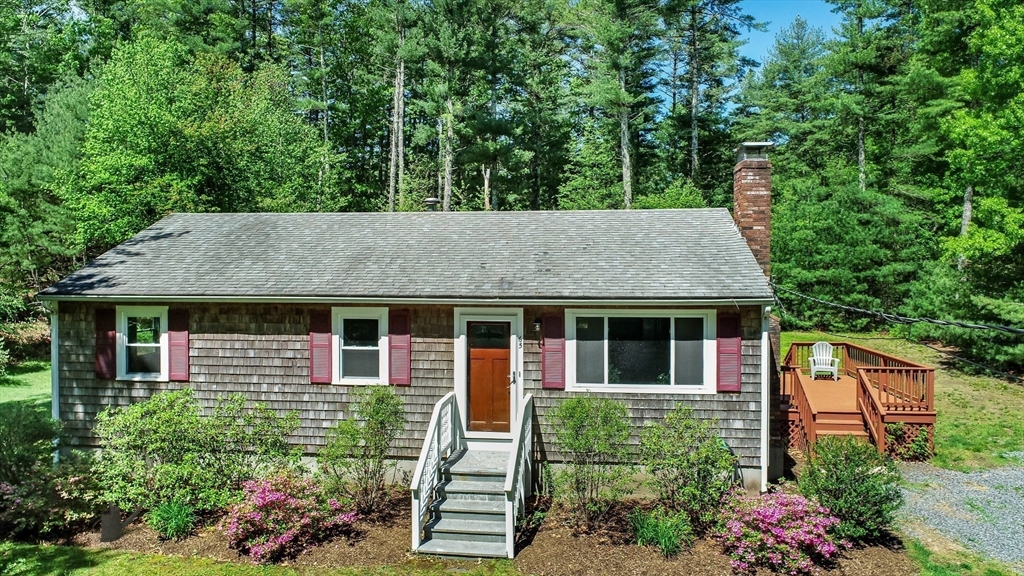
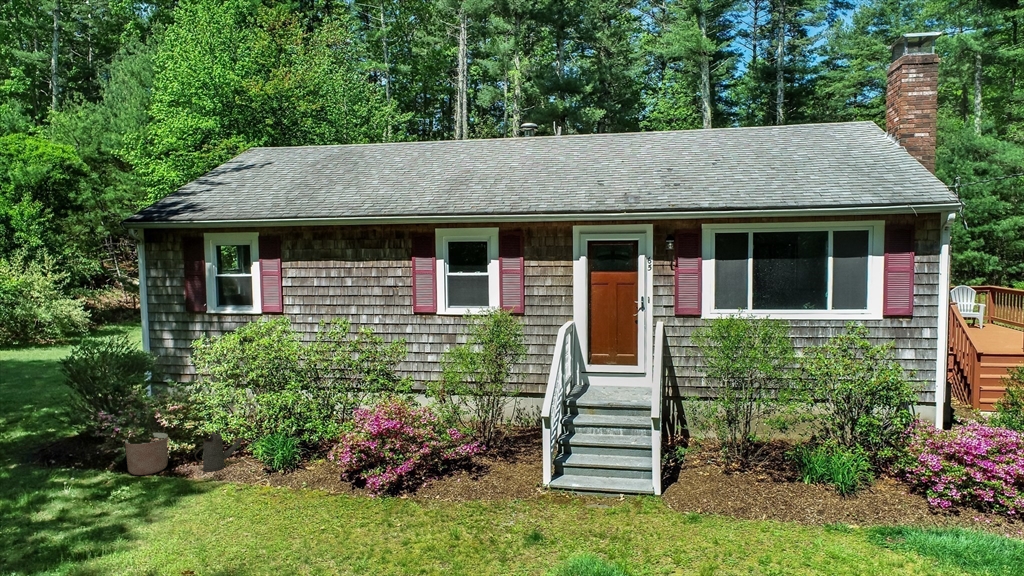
planter: none [25,505,68,547] -> present [125,433,168,475]

